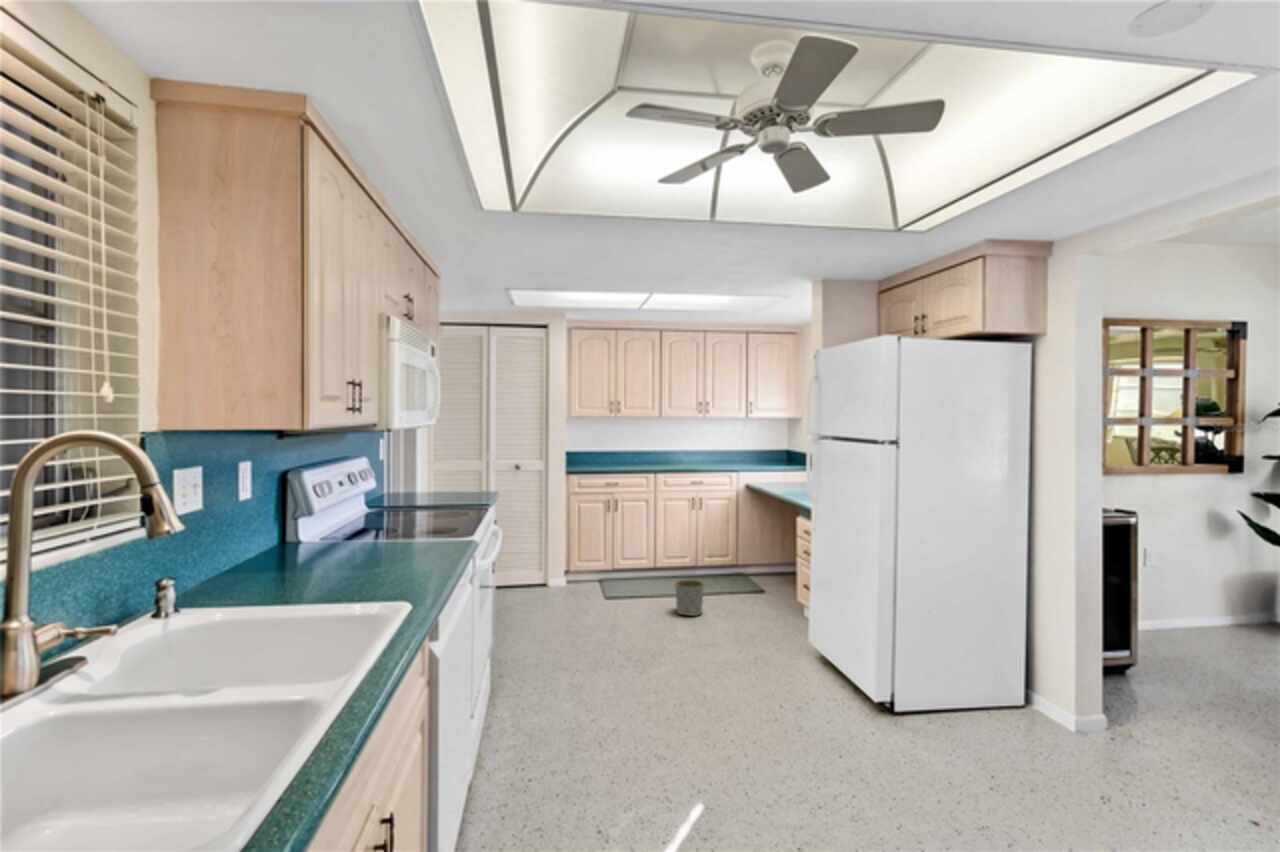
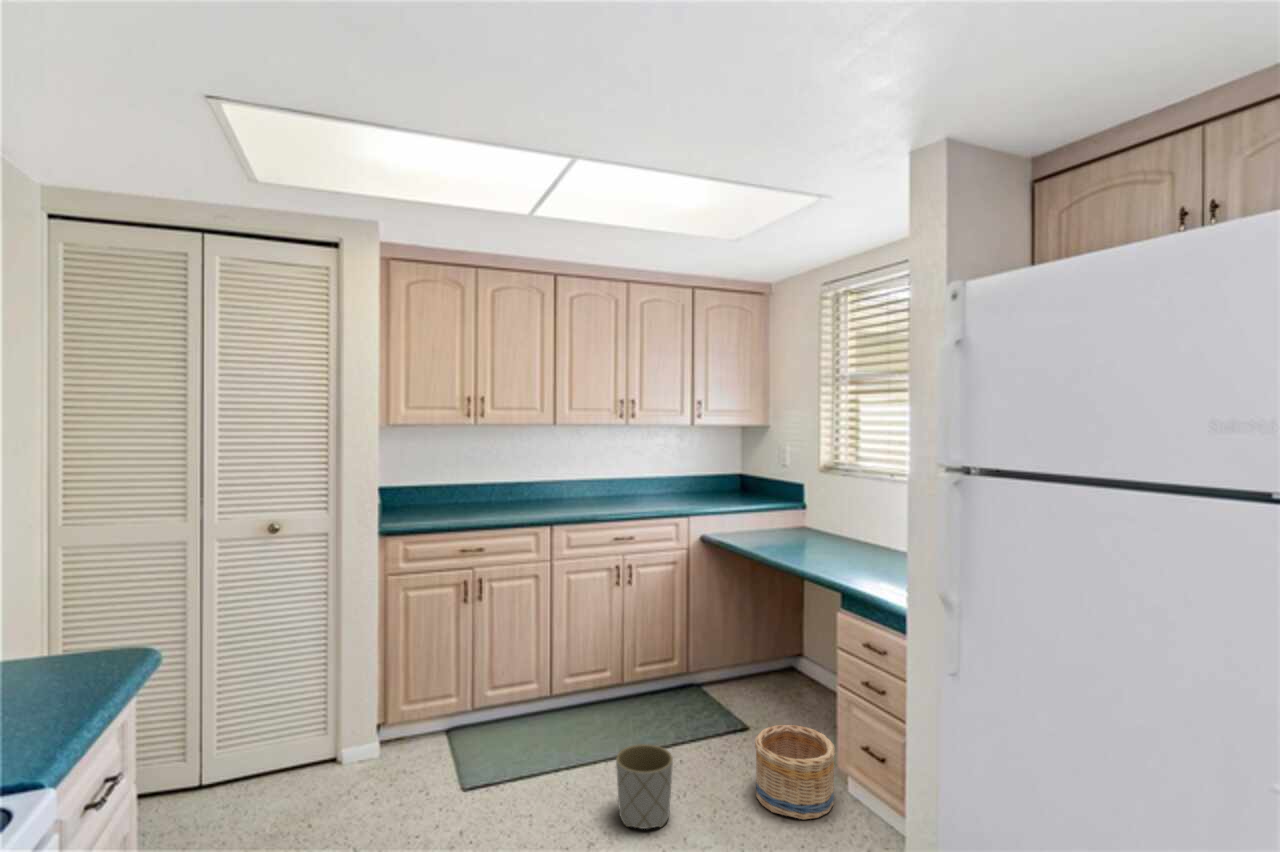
basket: none [750,579,792,621] -> present [755,725,835,819]

